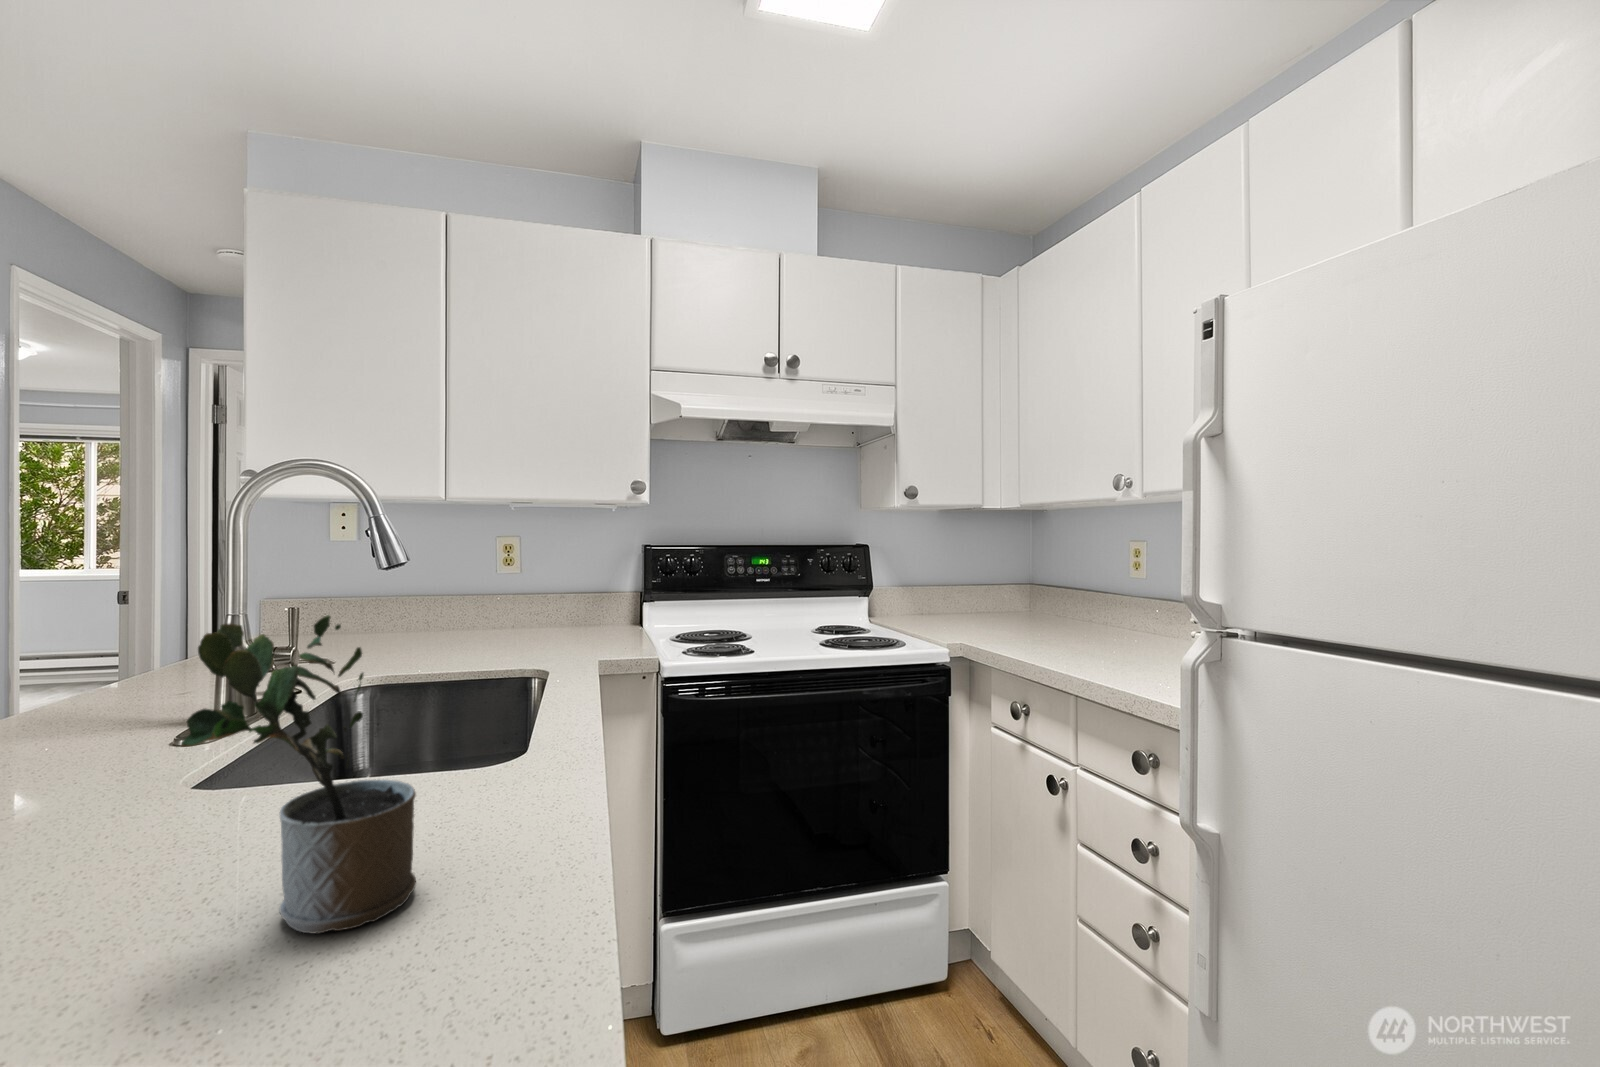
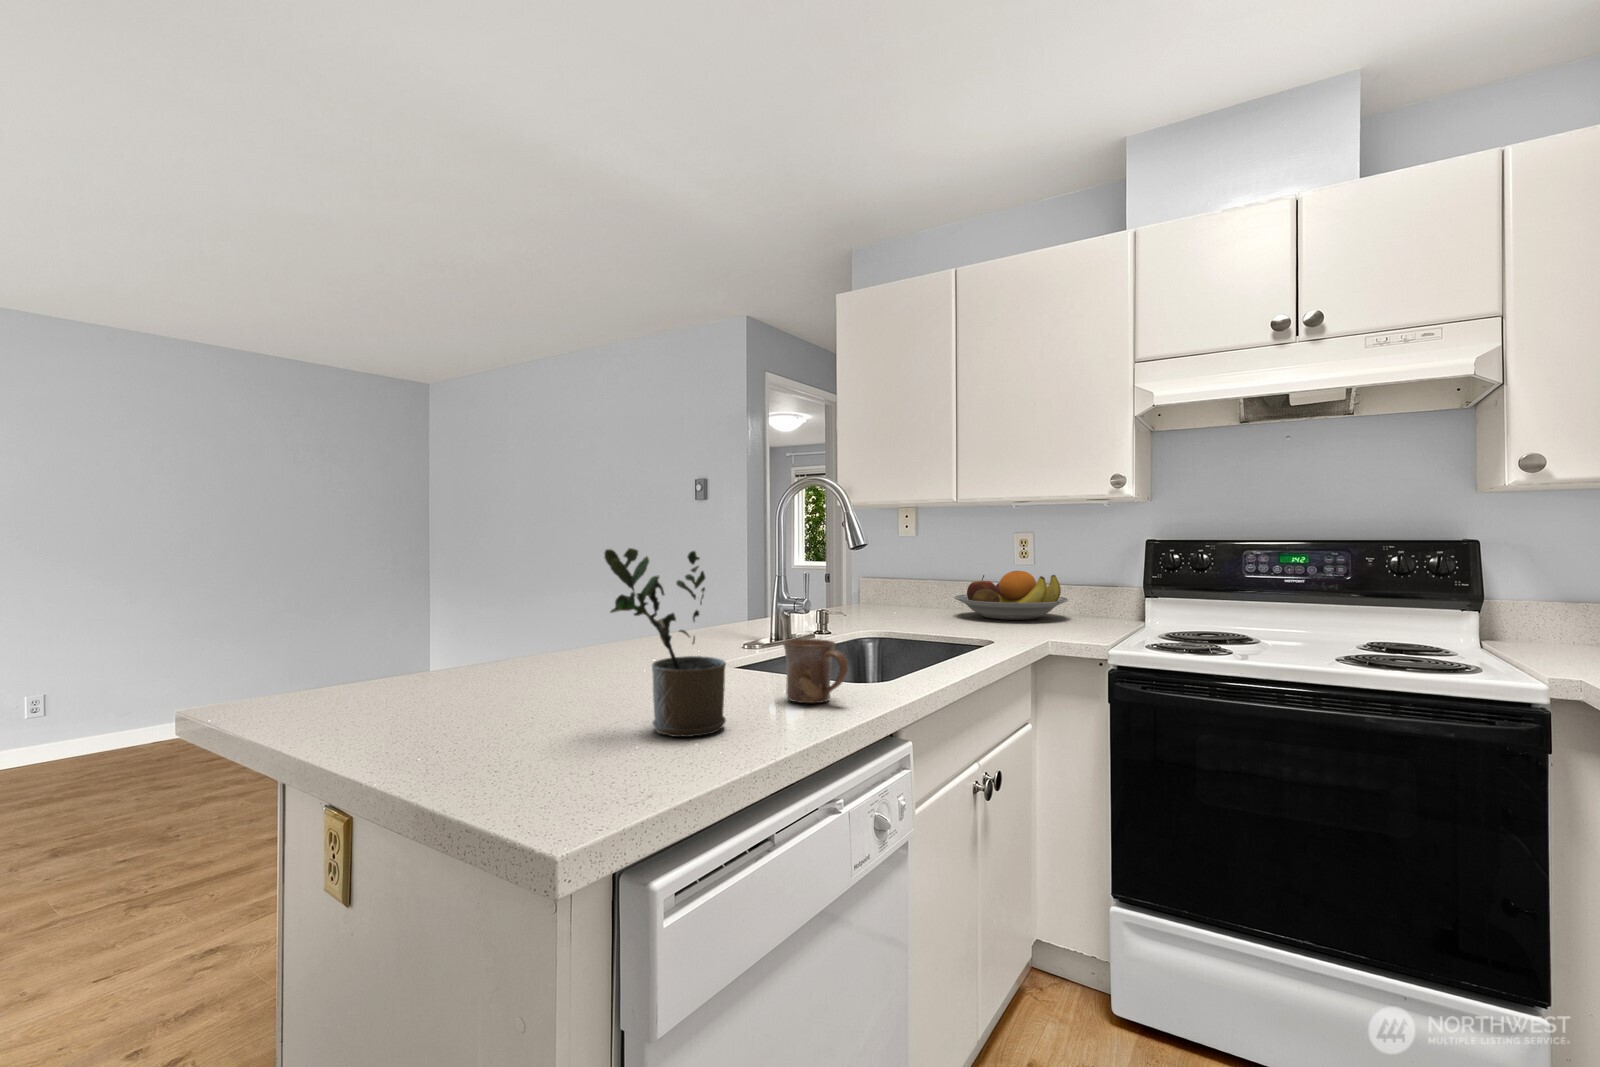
fruit bowl: none [432,583,565,640] -> present [954,571,1068,620]
mug: none [413,713,522,810] -> present [783,639,848,703]

